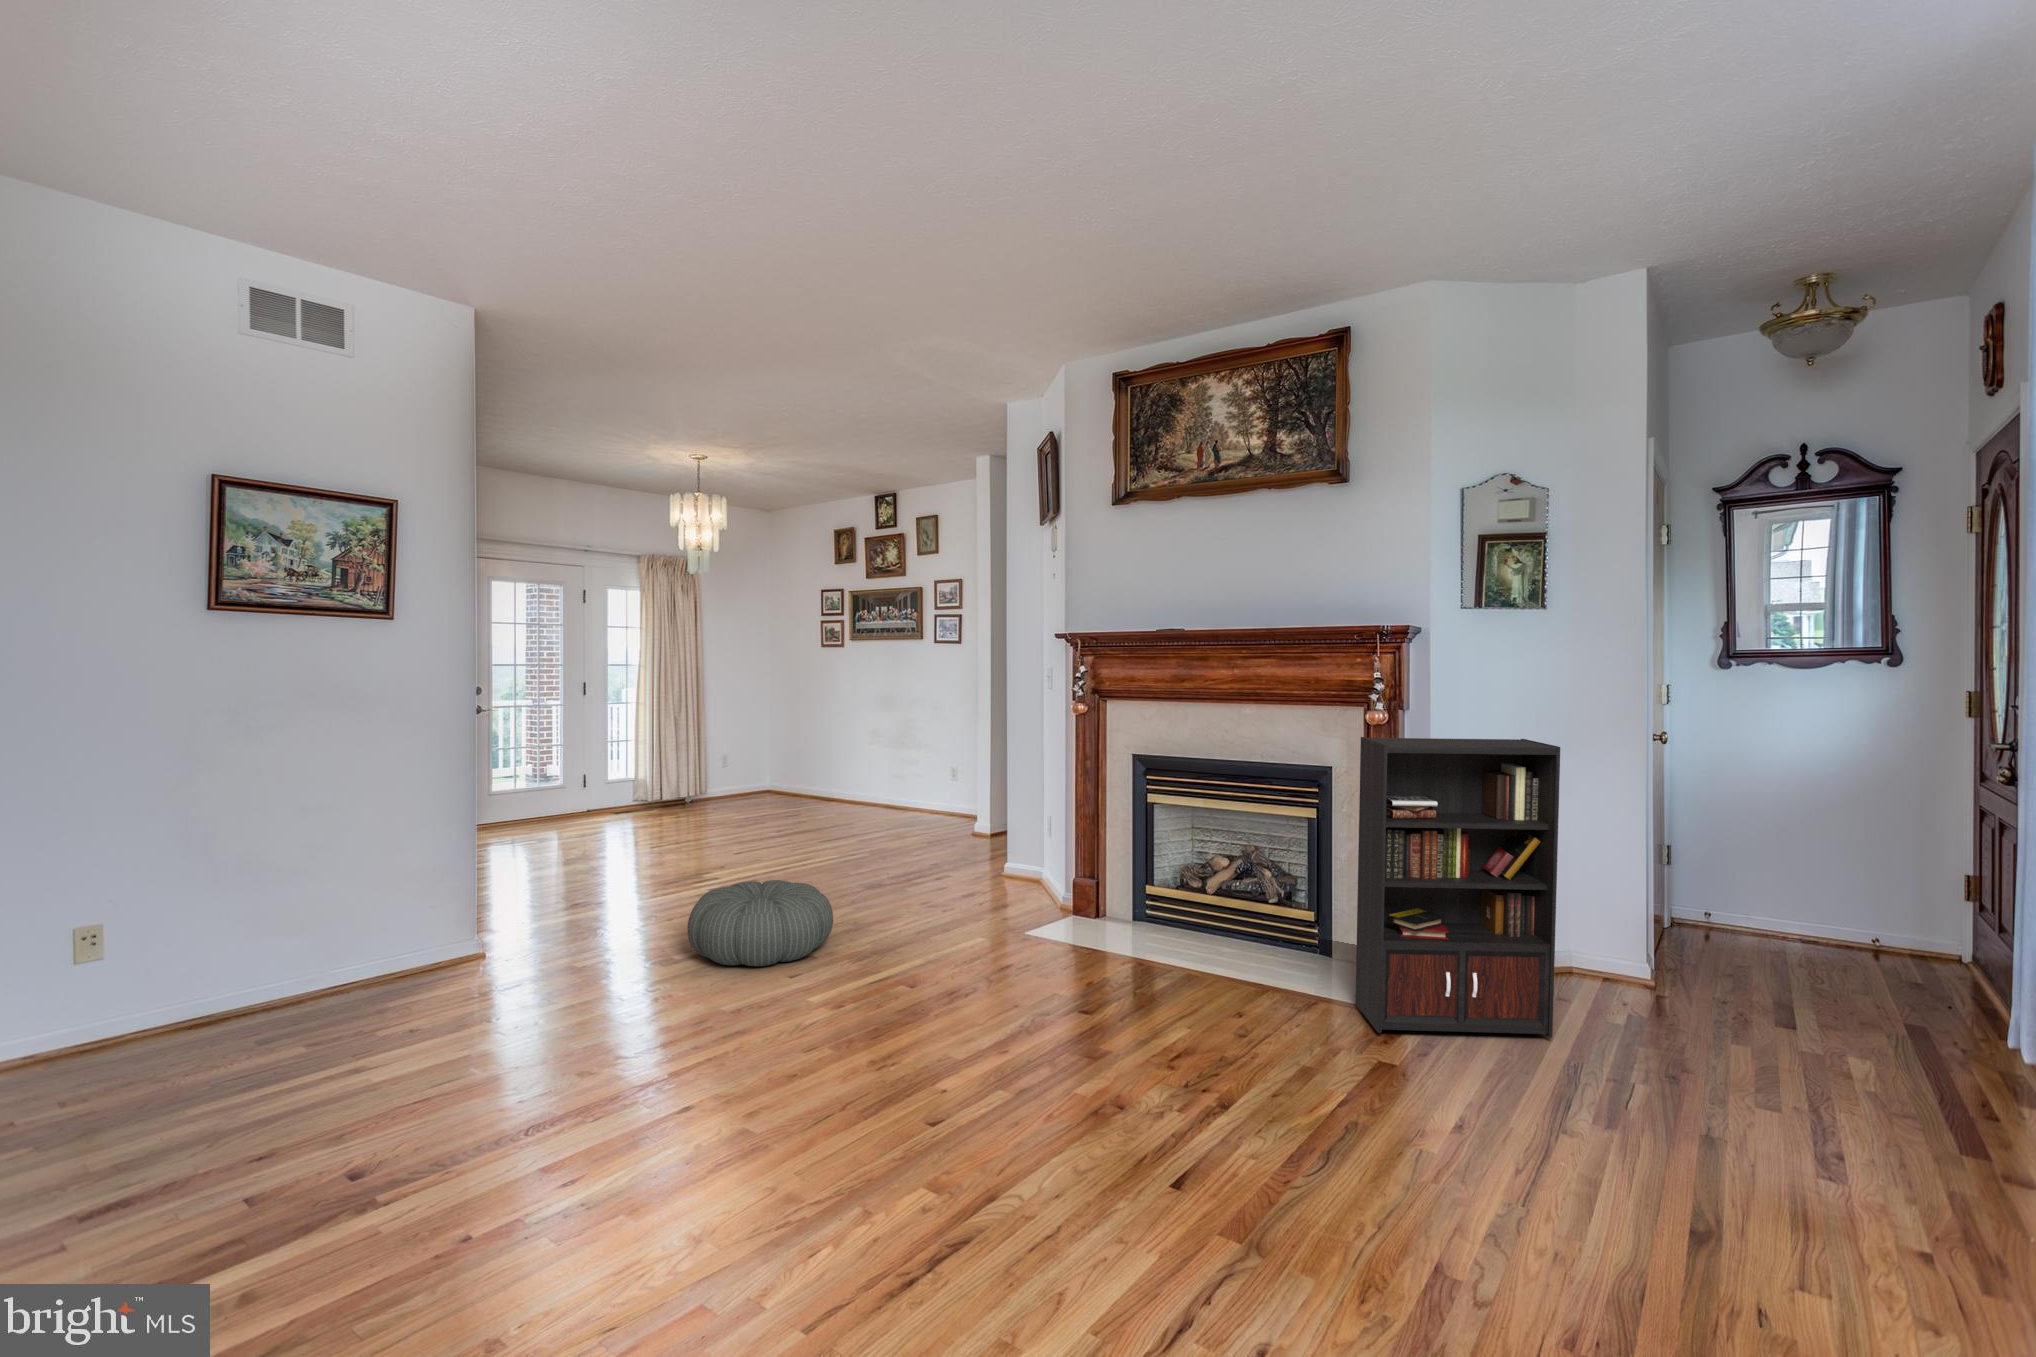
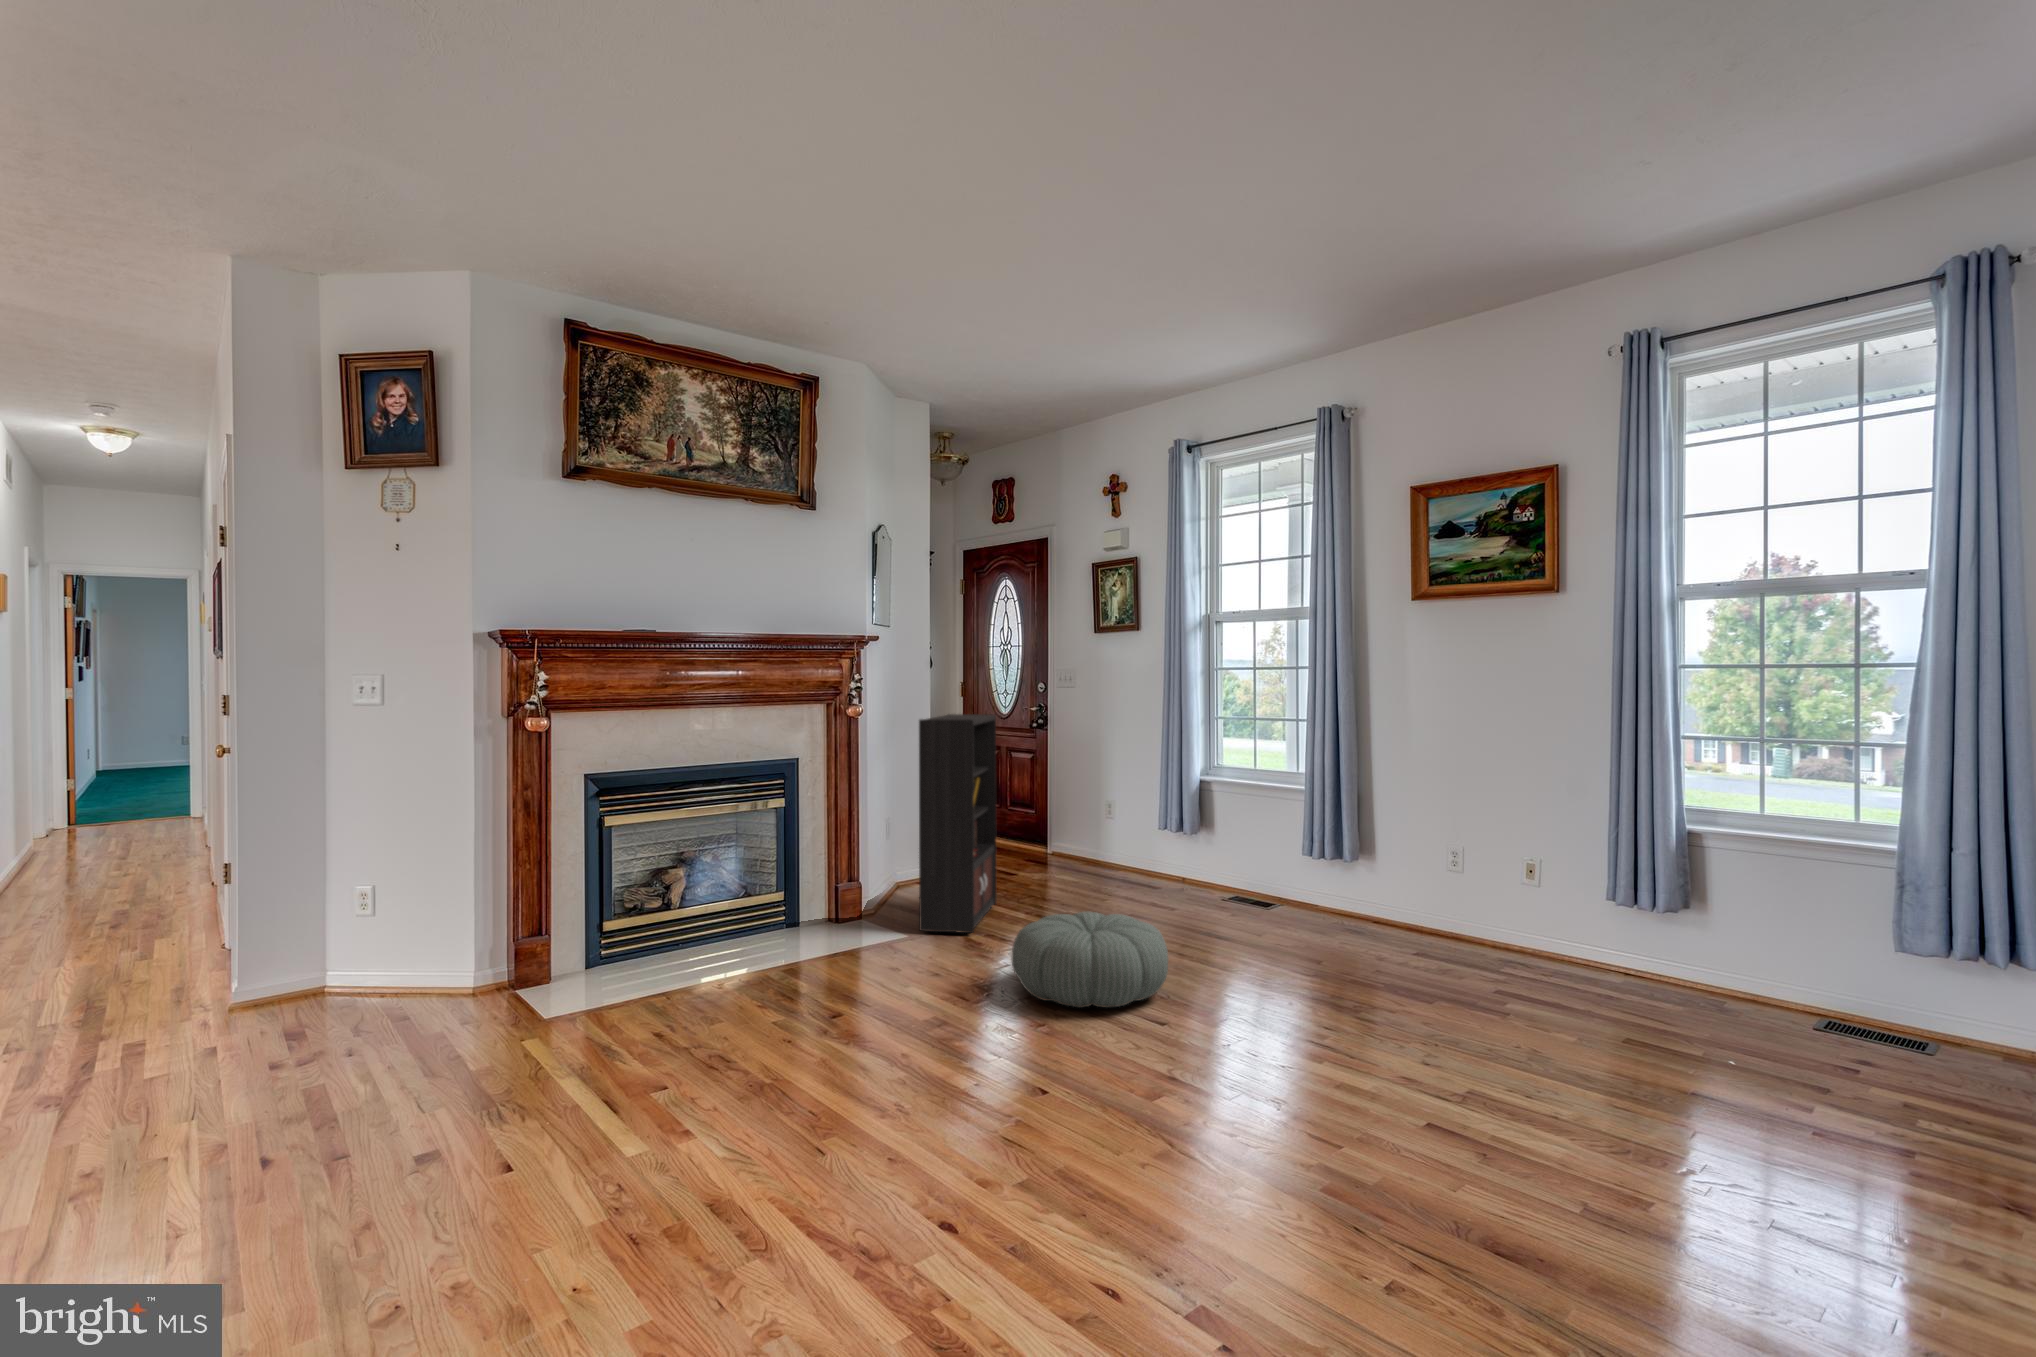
pouf: present [688,880,833,966] -> present [1012,912,1168,1007]

